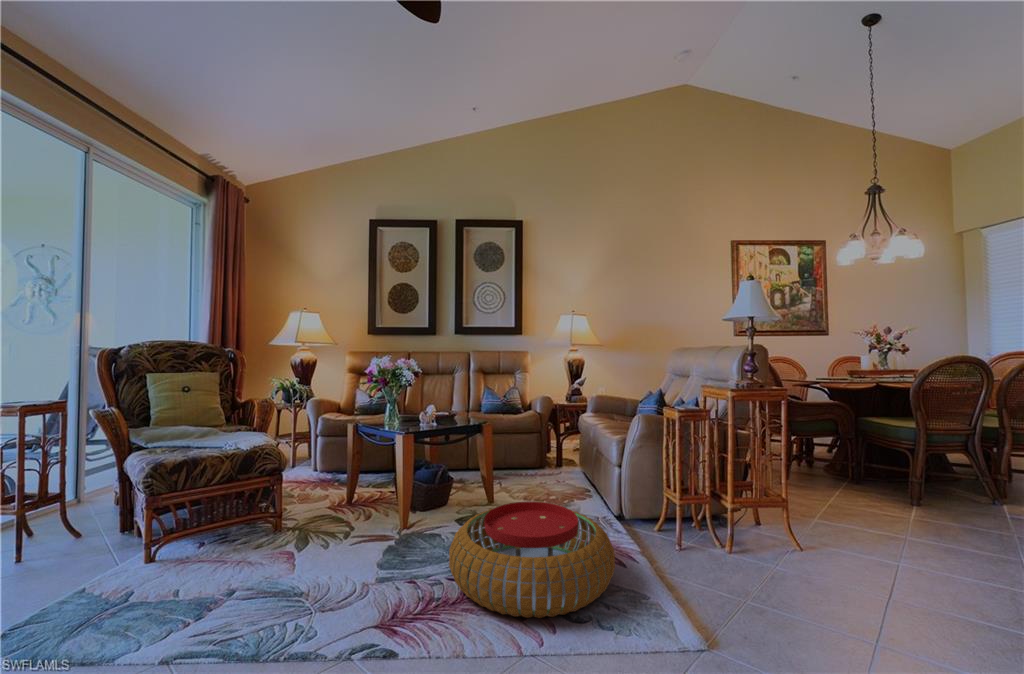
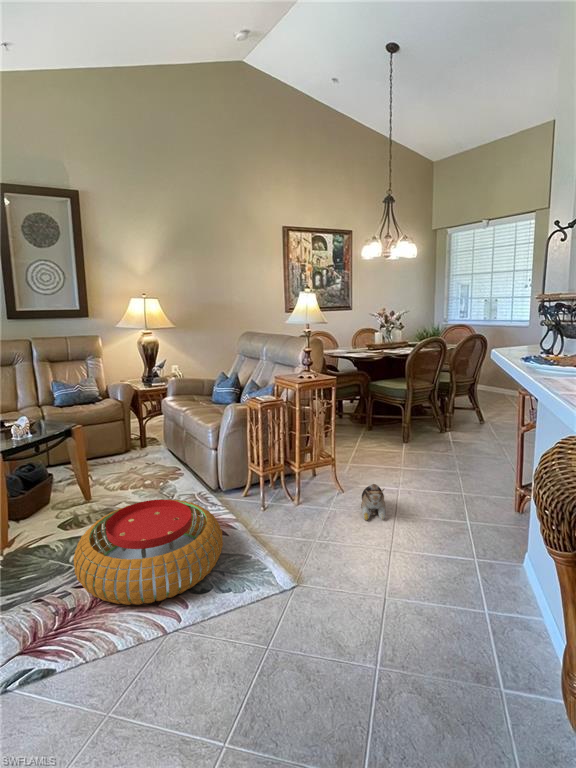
plush toy: none [838,541,884,607] -> present [361,484,385,520]

